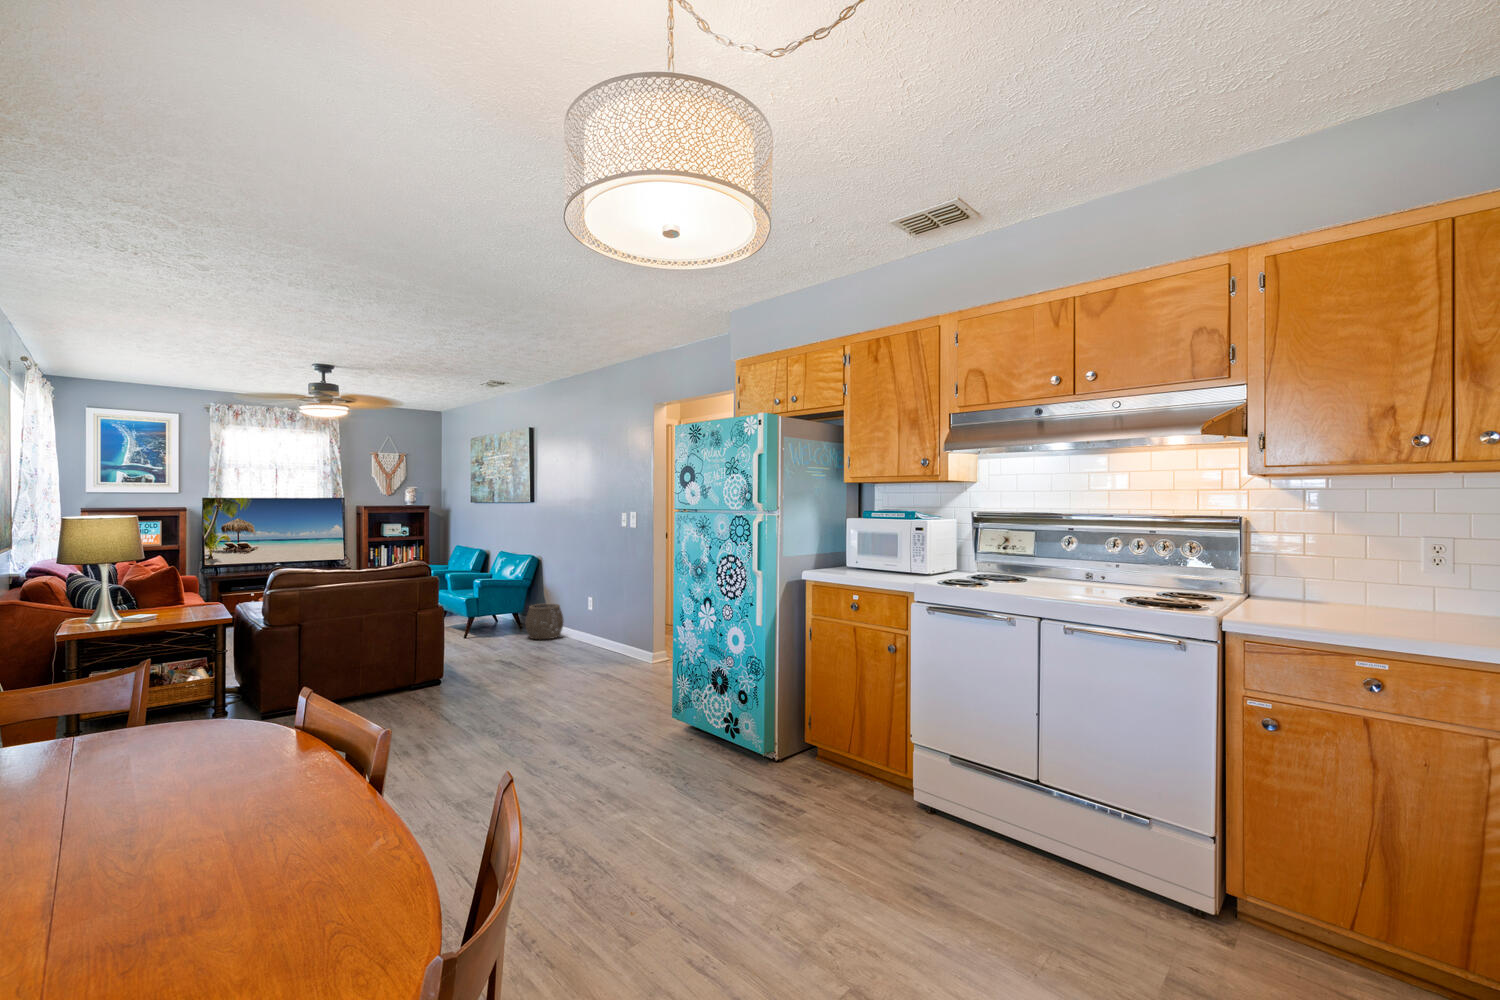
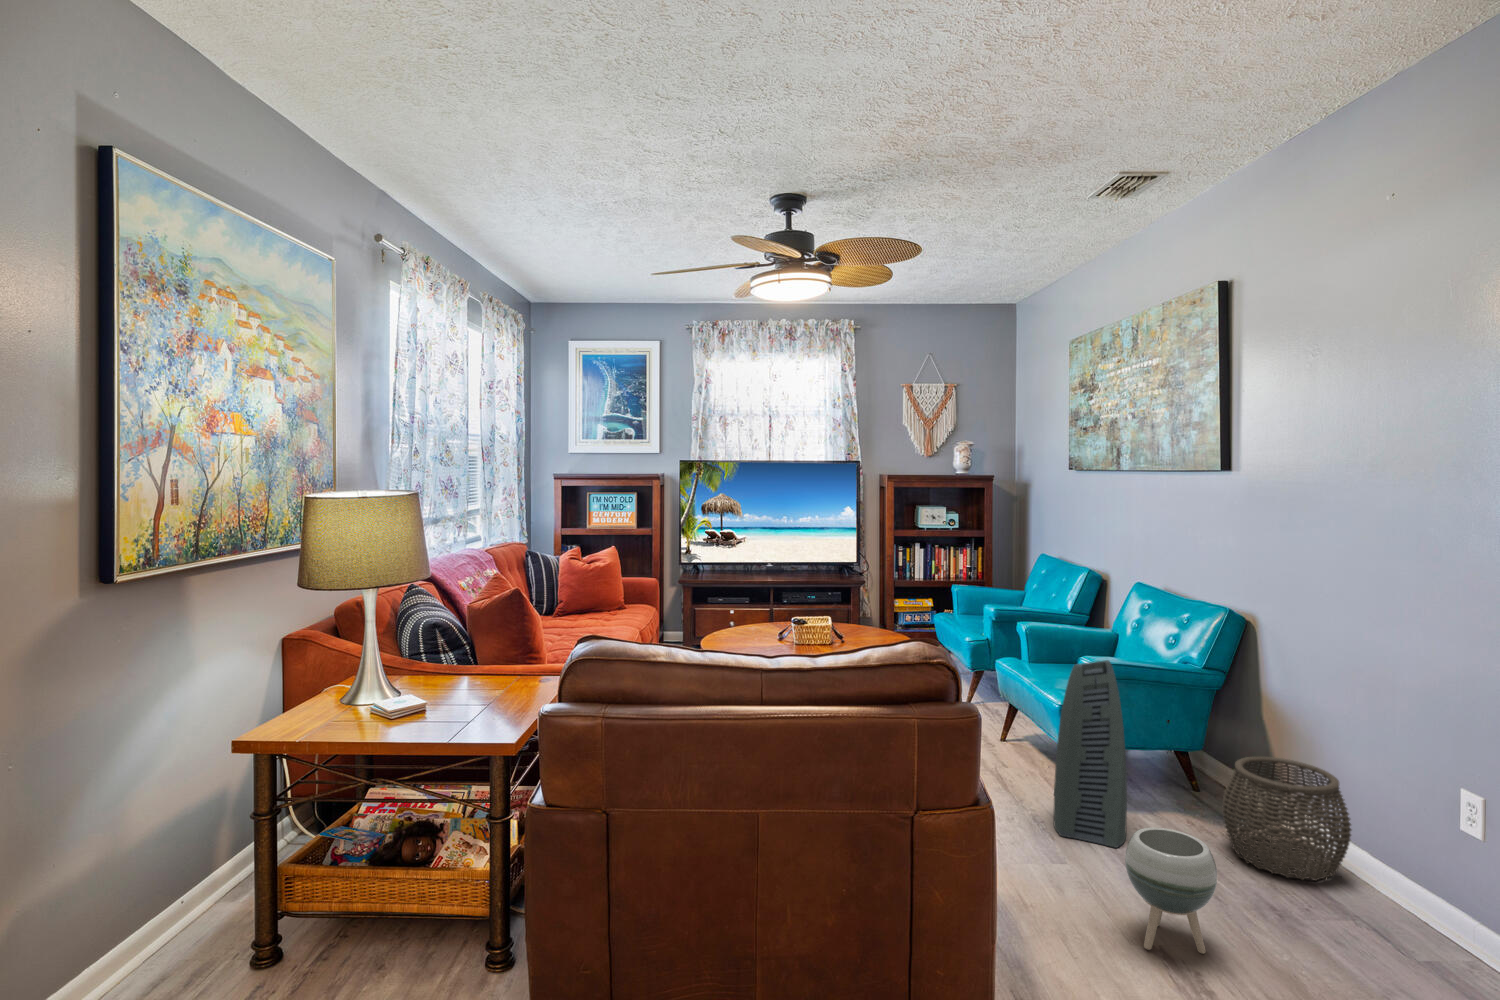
air purifier: none [464,576,492,645] -> present [1054,660,1127,848]
planter: none [488,621,516,658] -> present [1125,827,1217,954]

